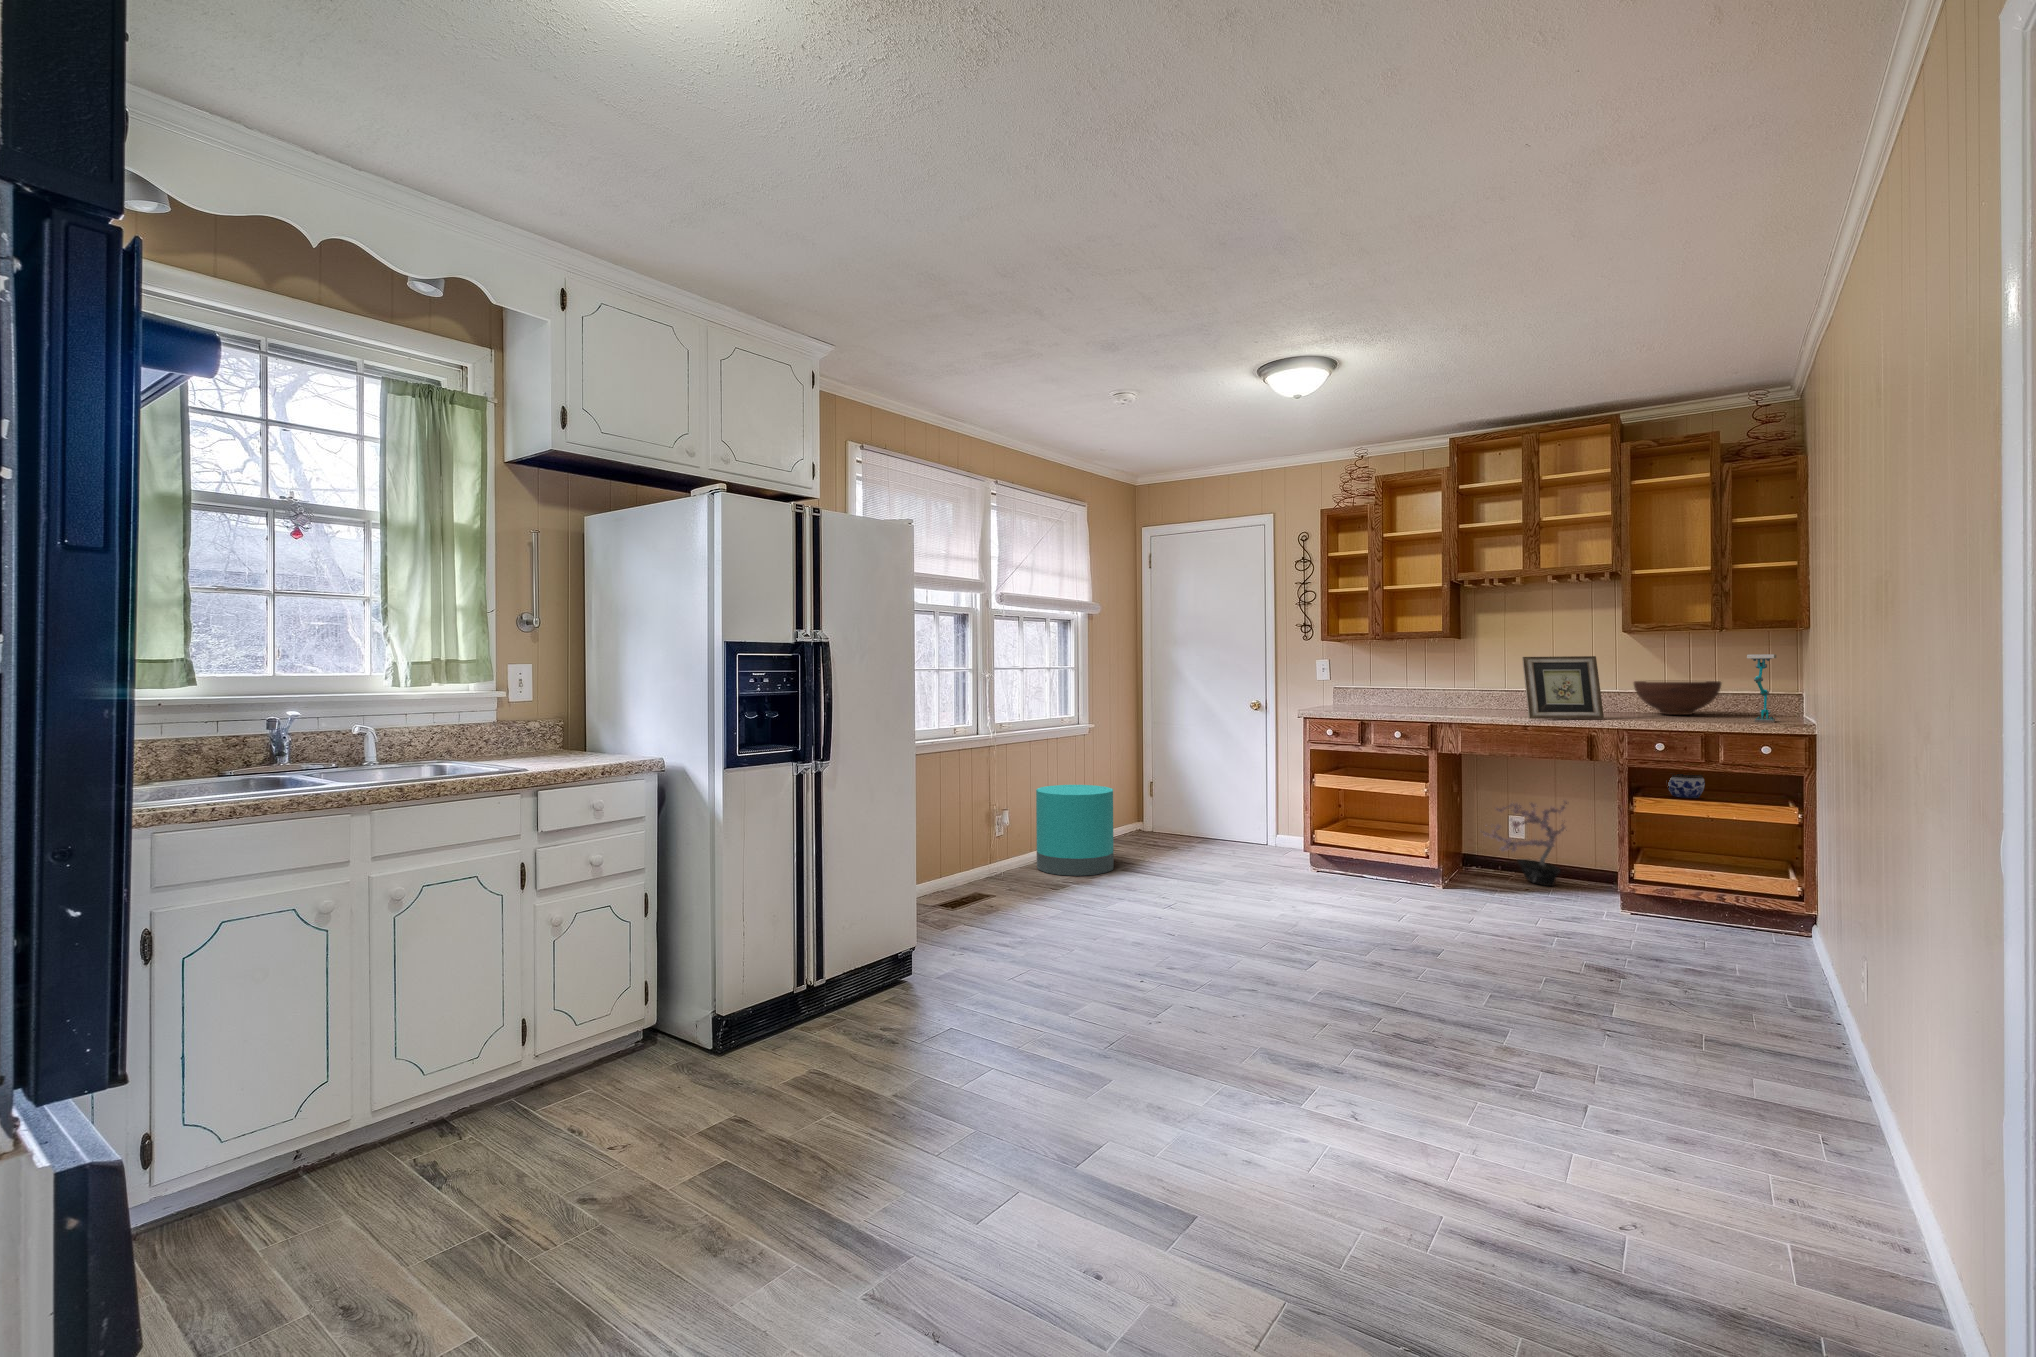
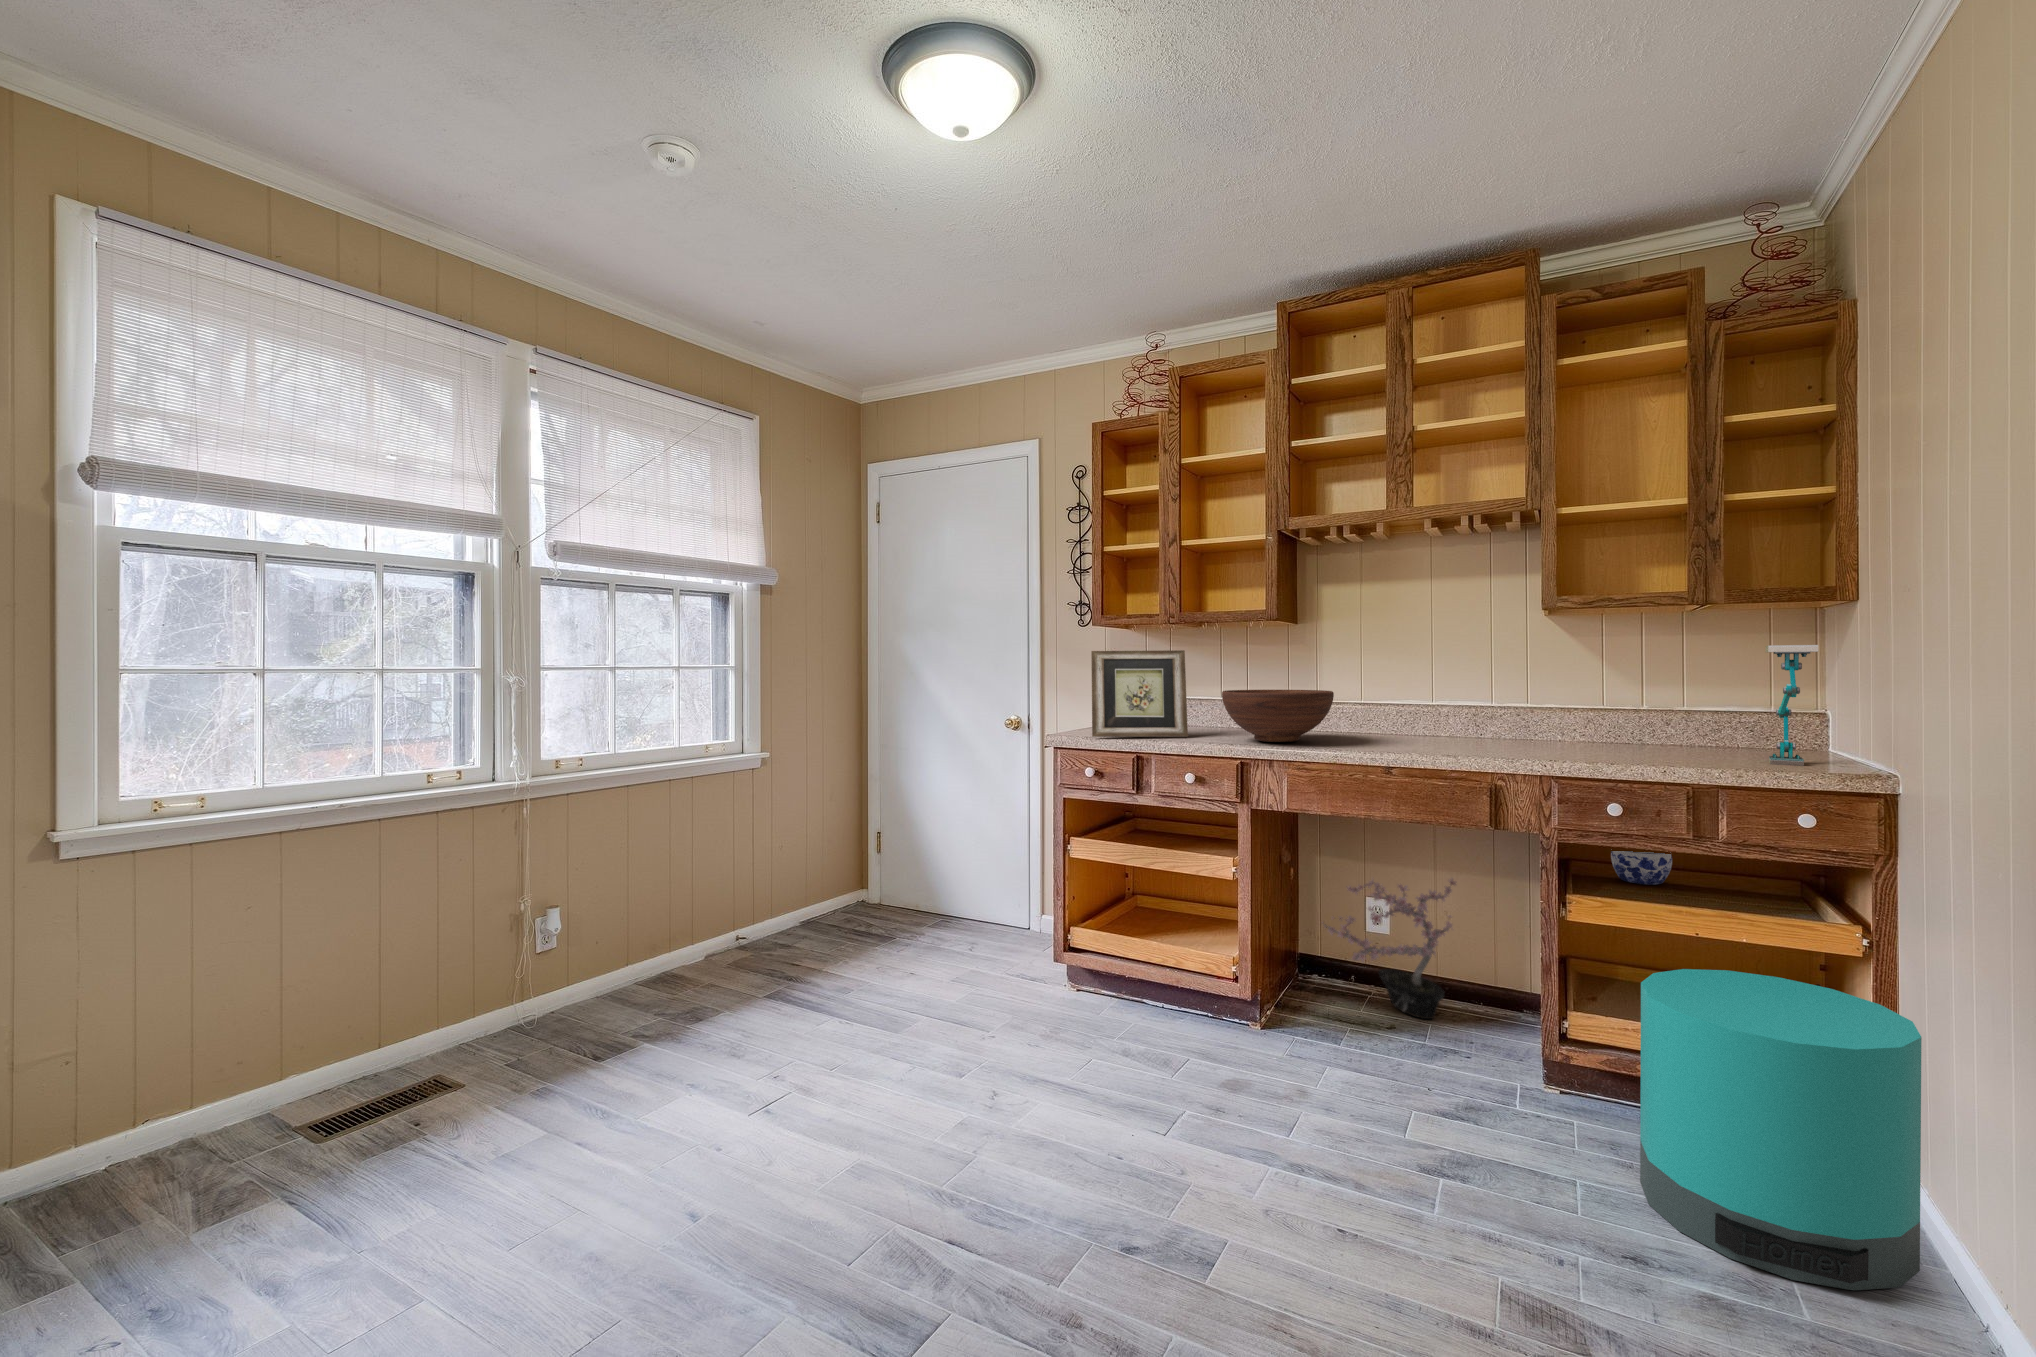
picture frame: present [1522,656,1604,719] -> present [1091,650,1188,737]
fruit bowl: present [1634,681,1721,715] -> present [1222,690,1334,742]
trash can: present [1036,785,1114,876] -> present [1640,969,1922,1291]

